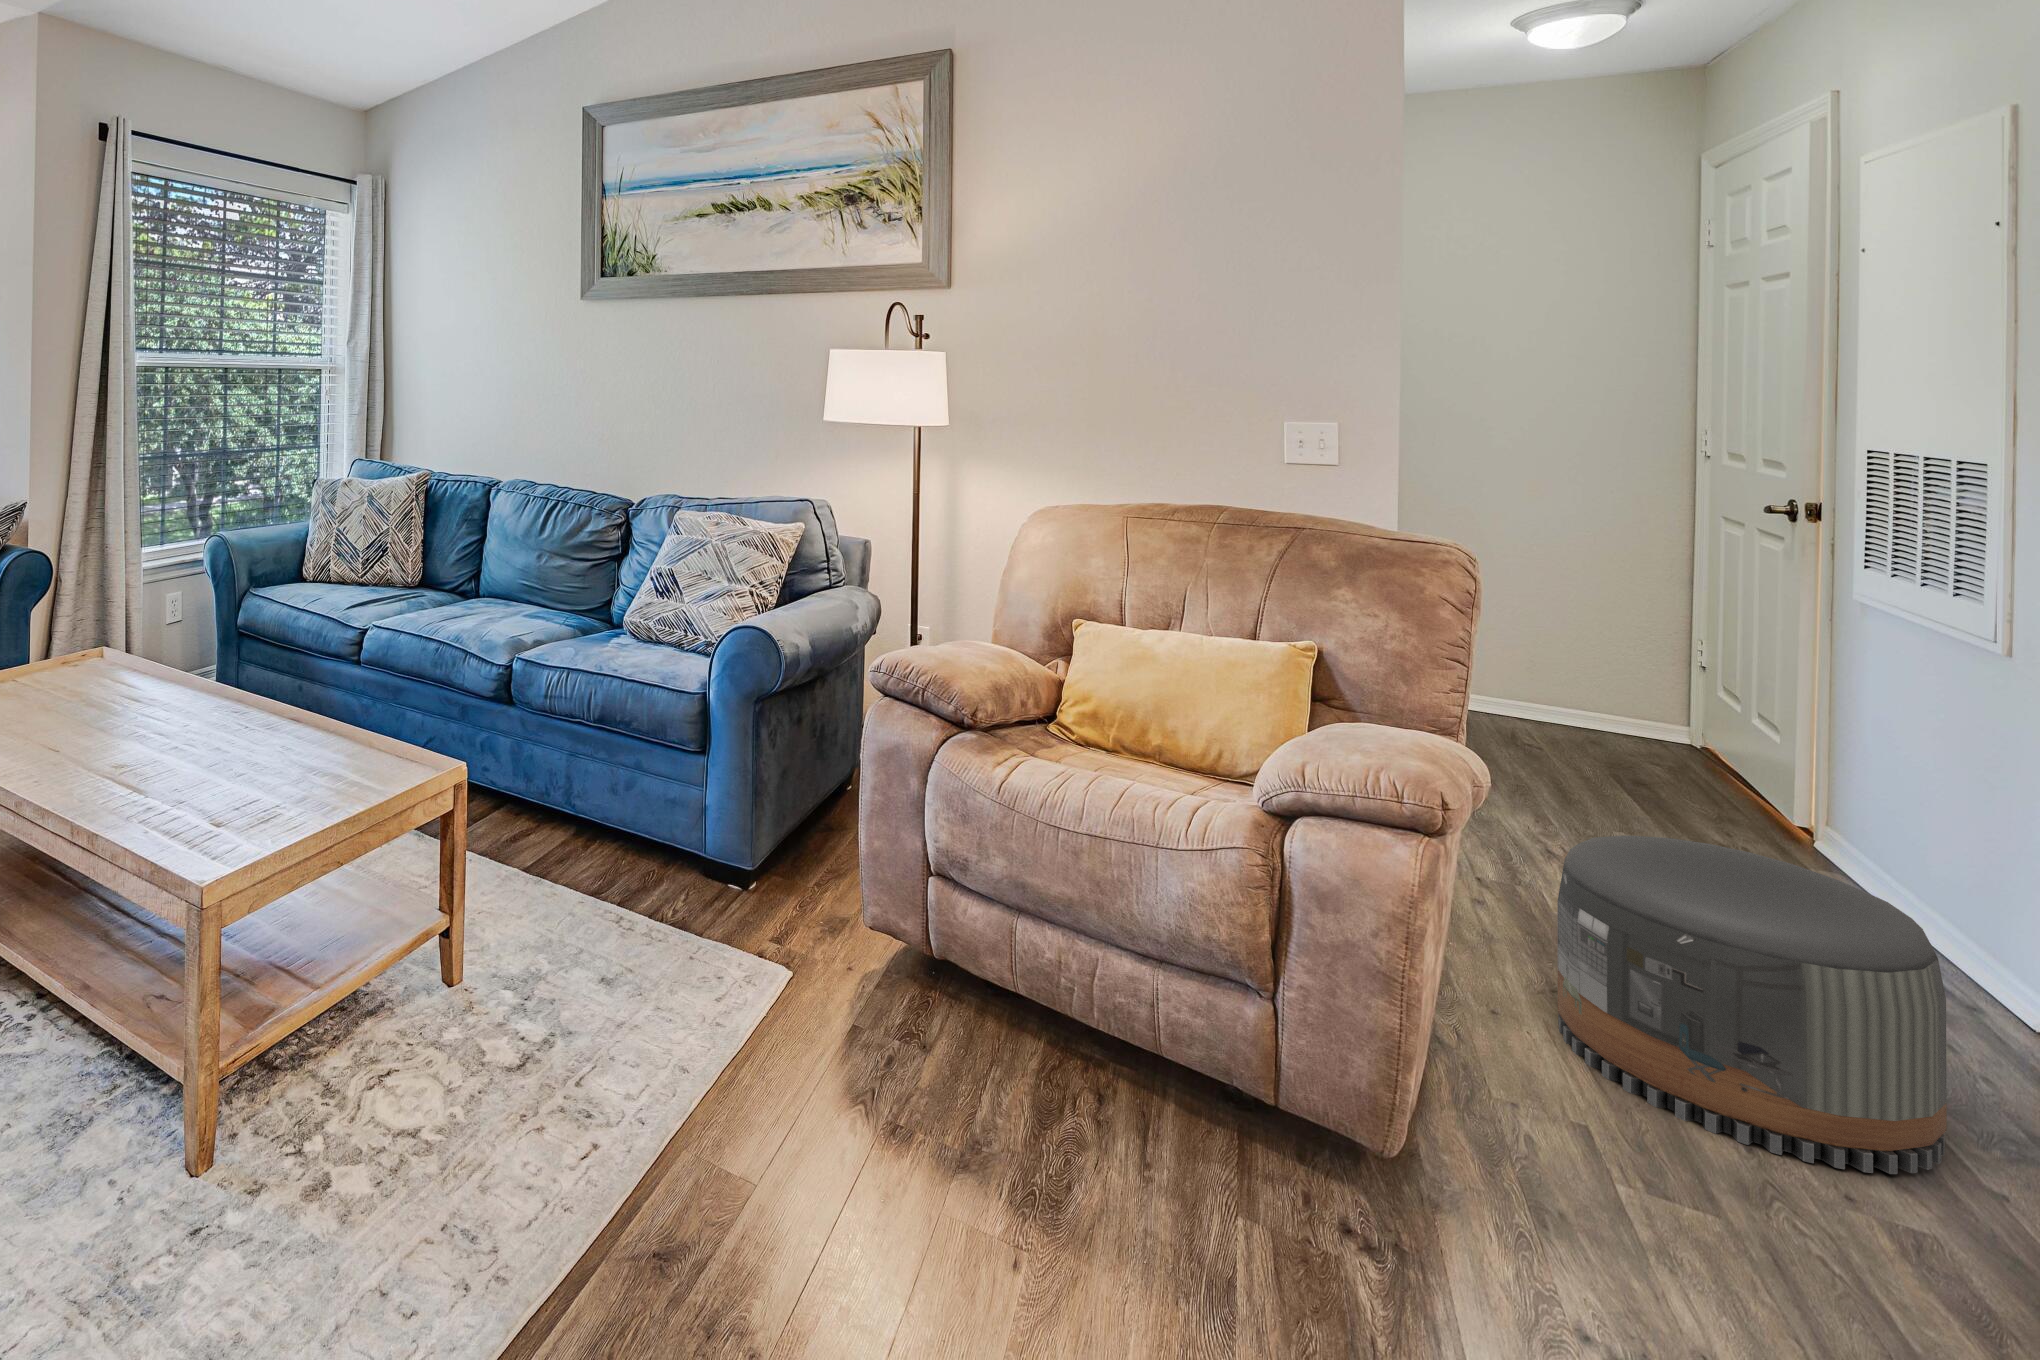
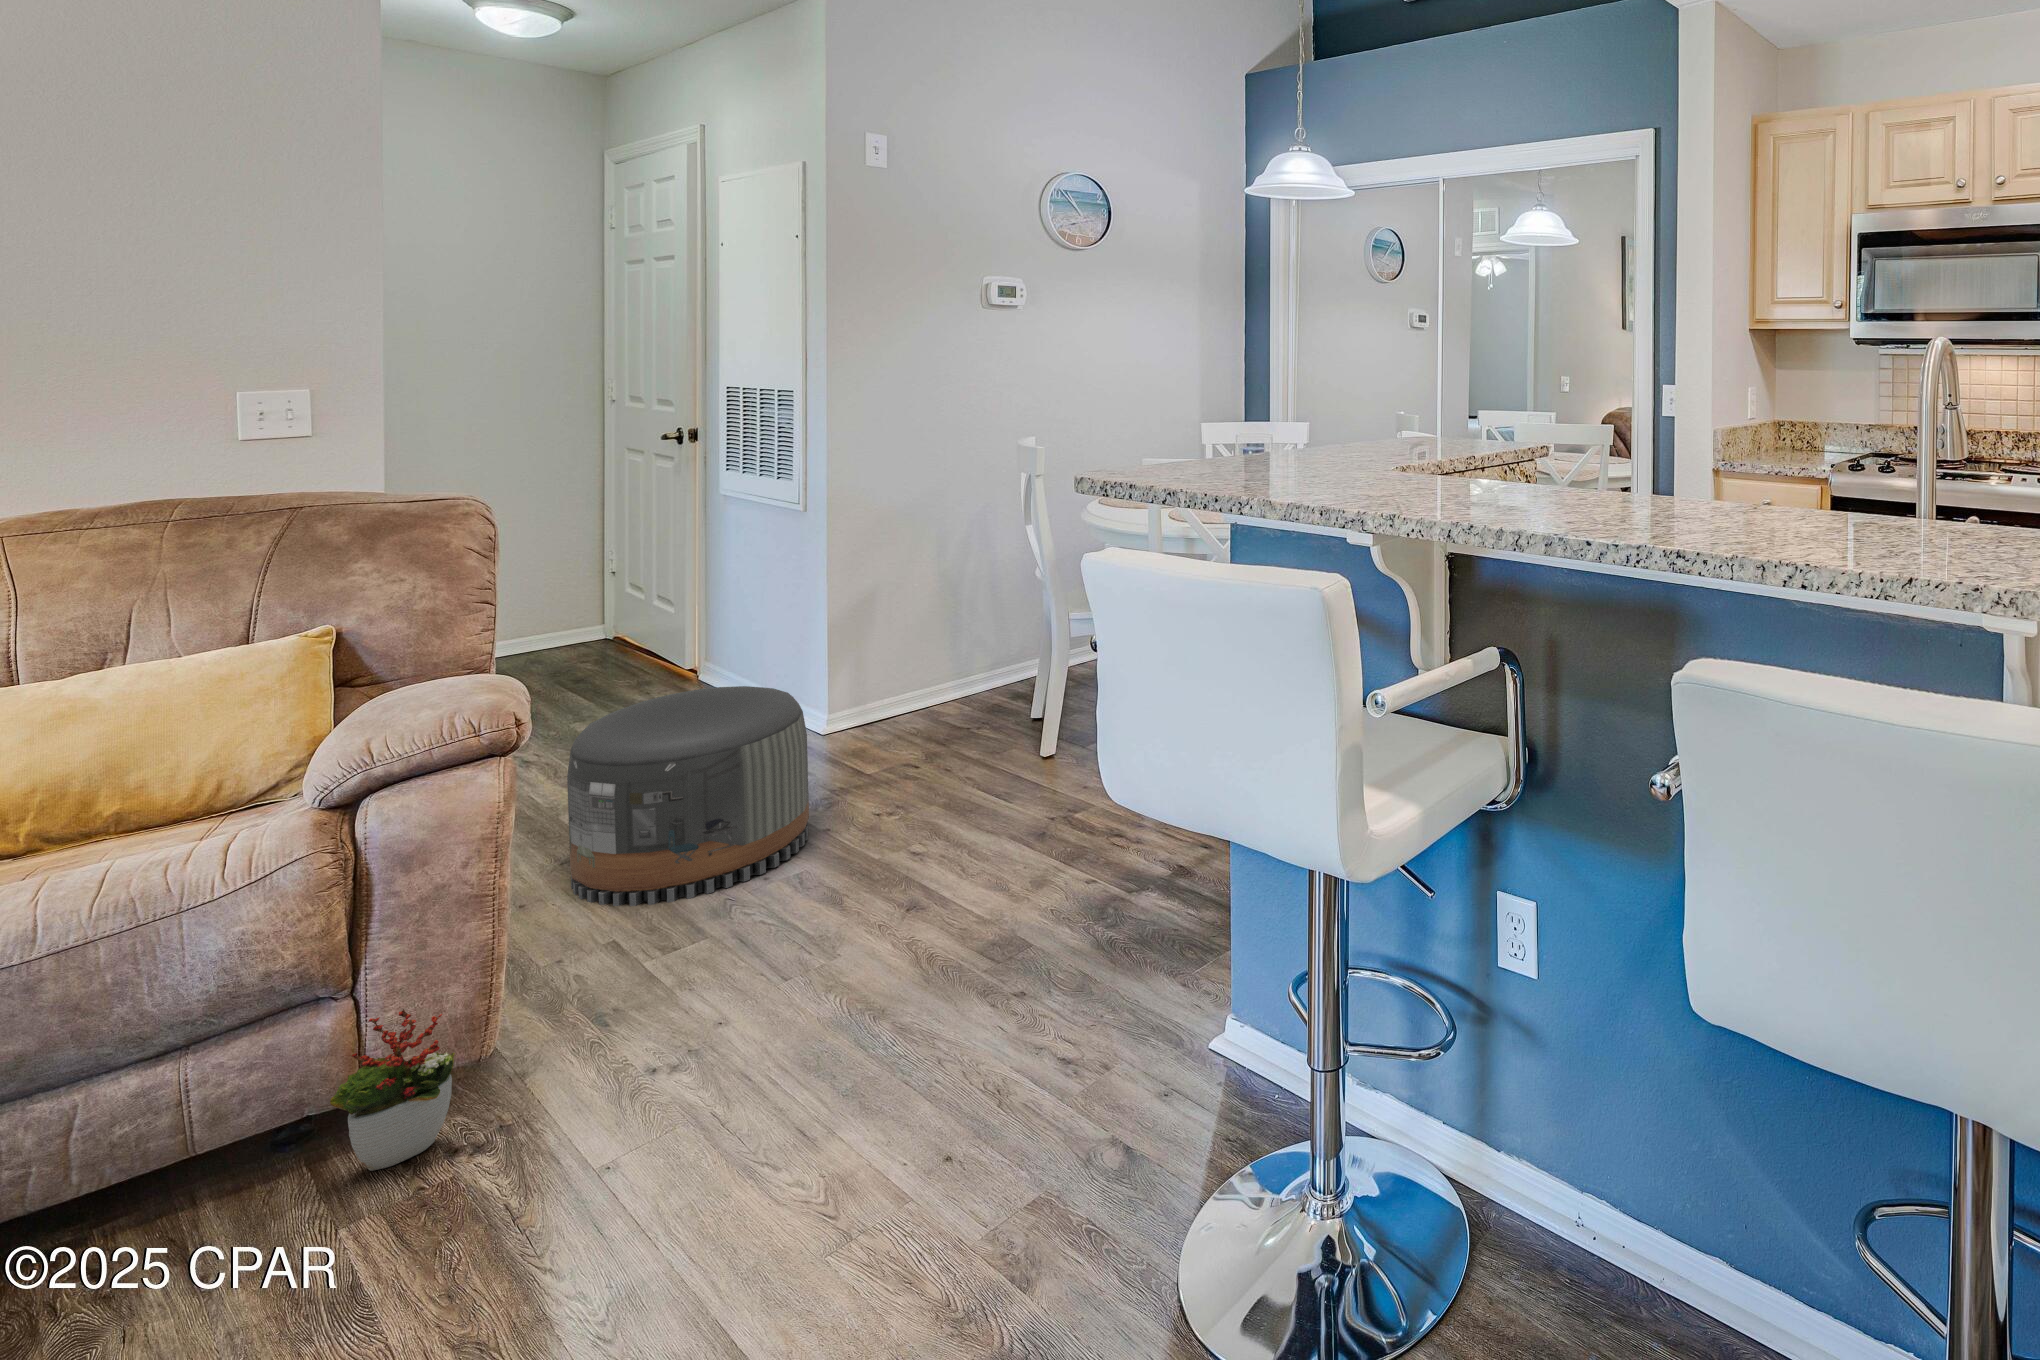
decorative plant: none [1246,1037,1358,1209] -> present [330,1009,455,1171]

